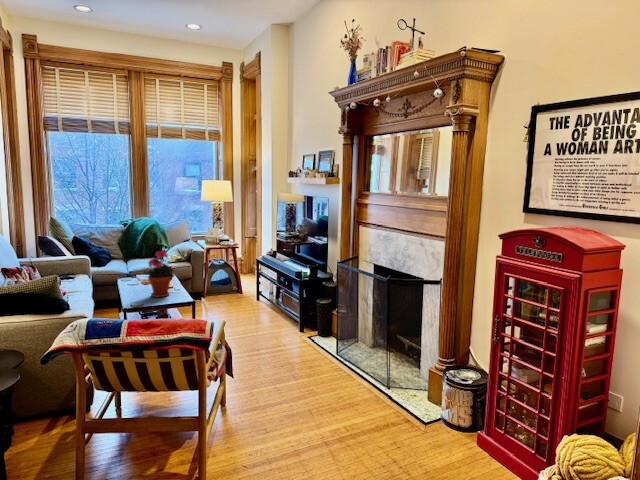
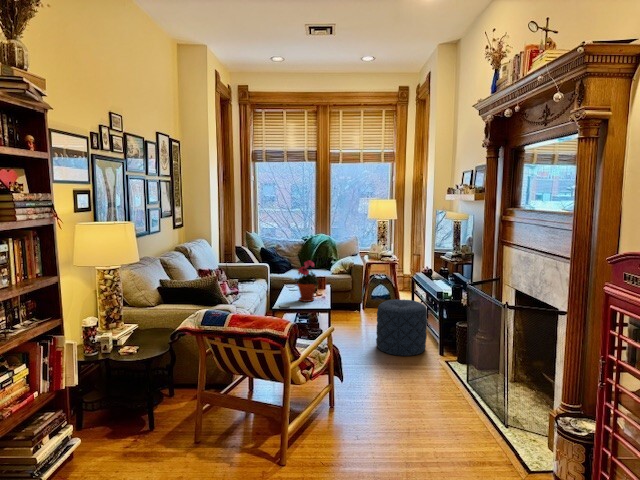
pouf: none [237,283,287,340] -> present [376,300,427,356]

